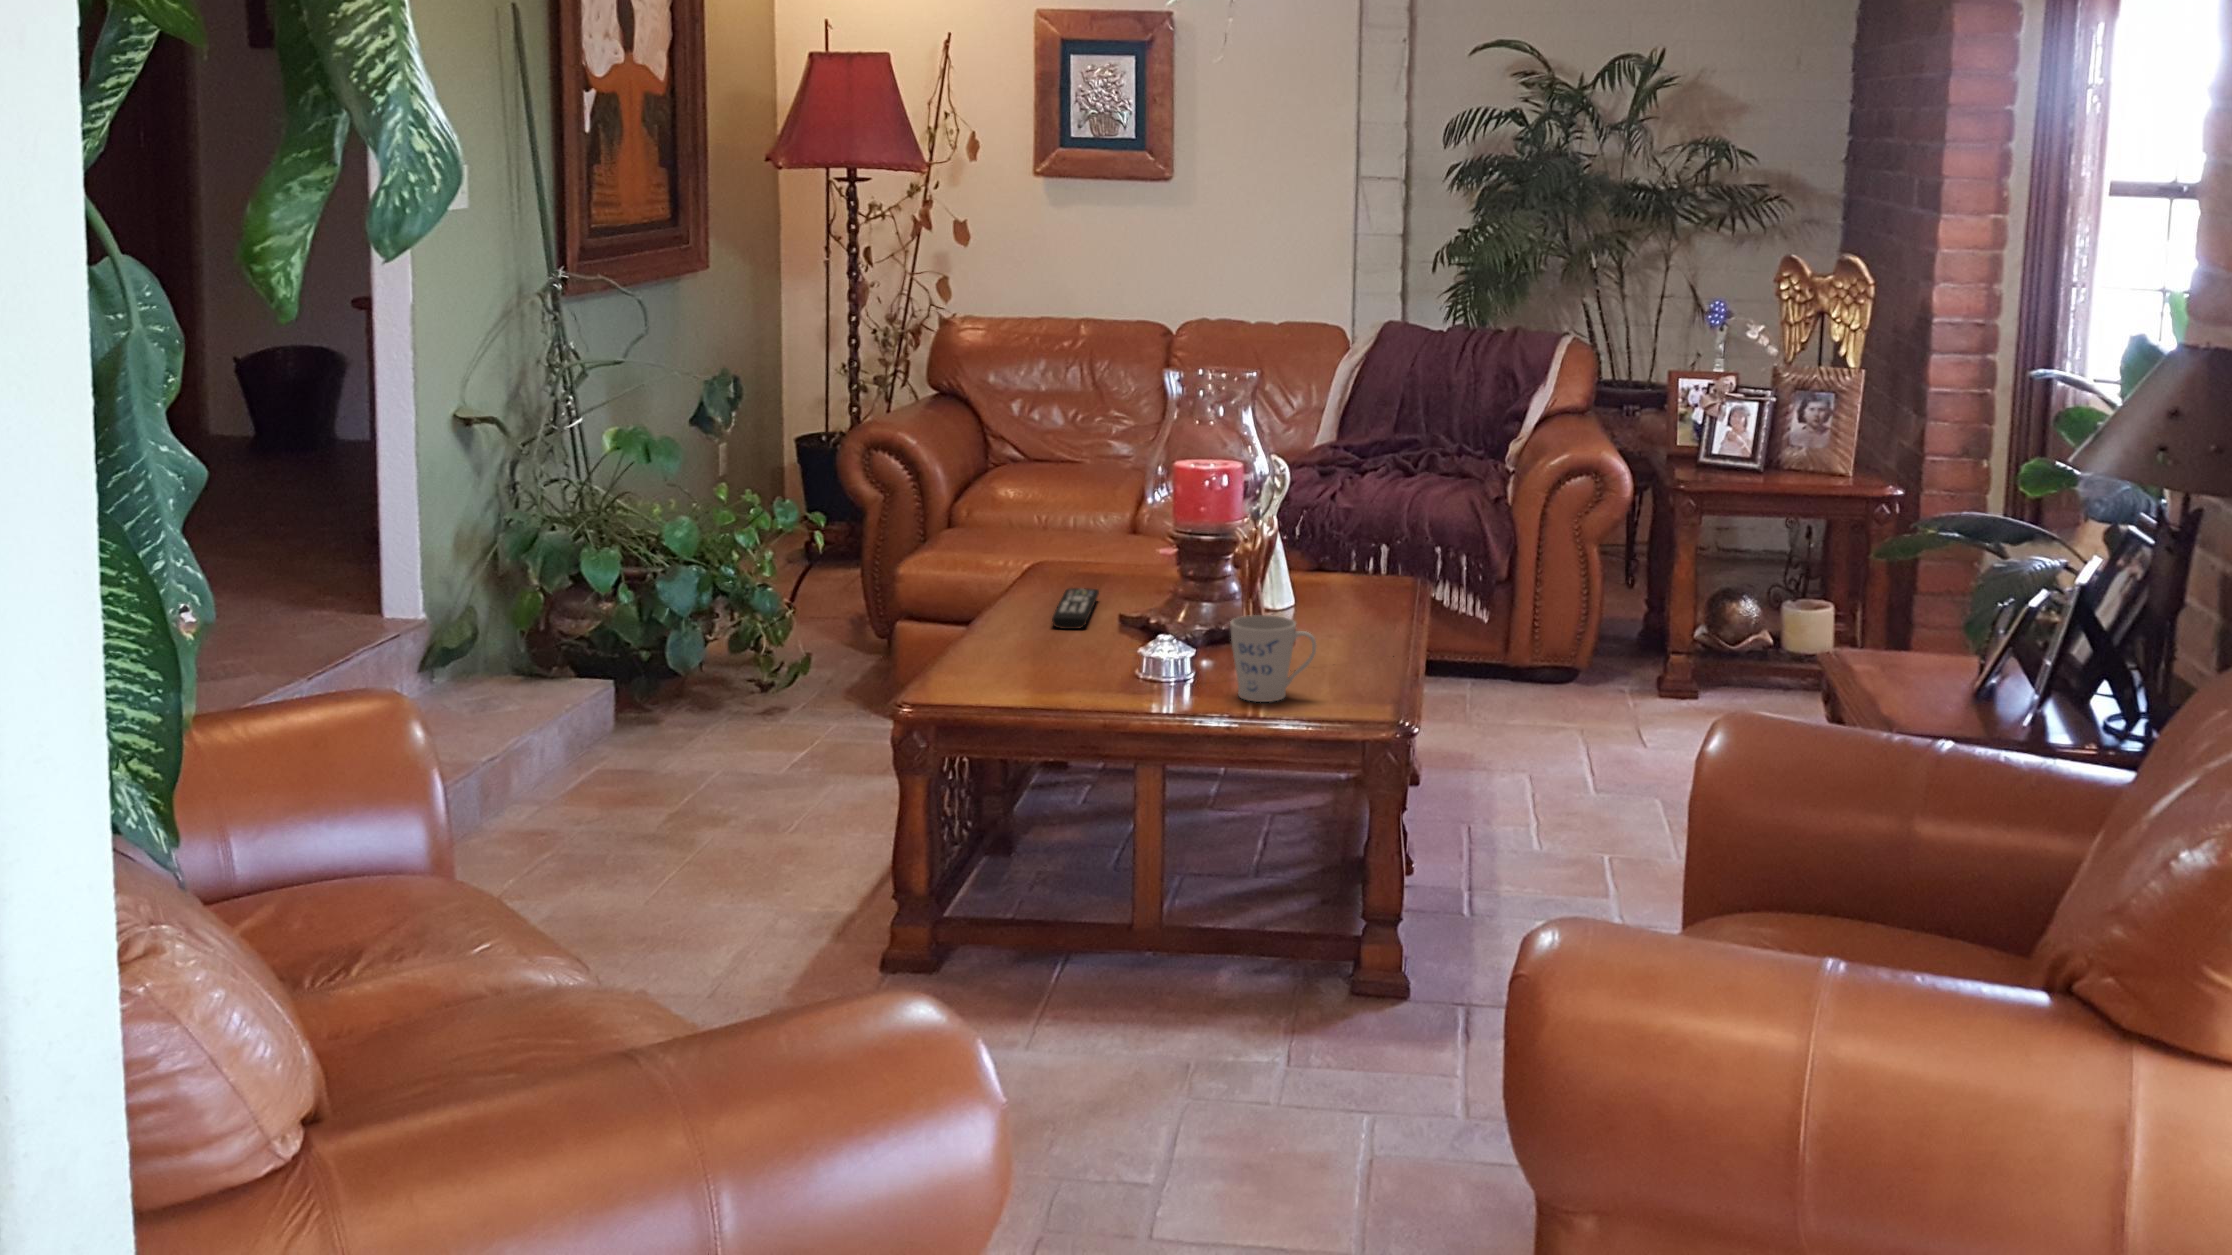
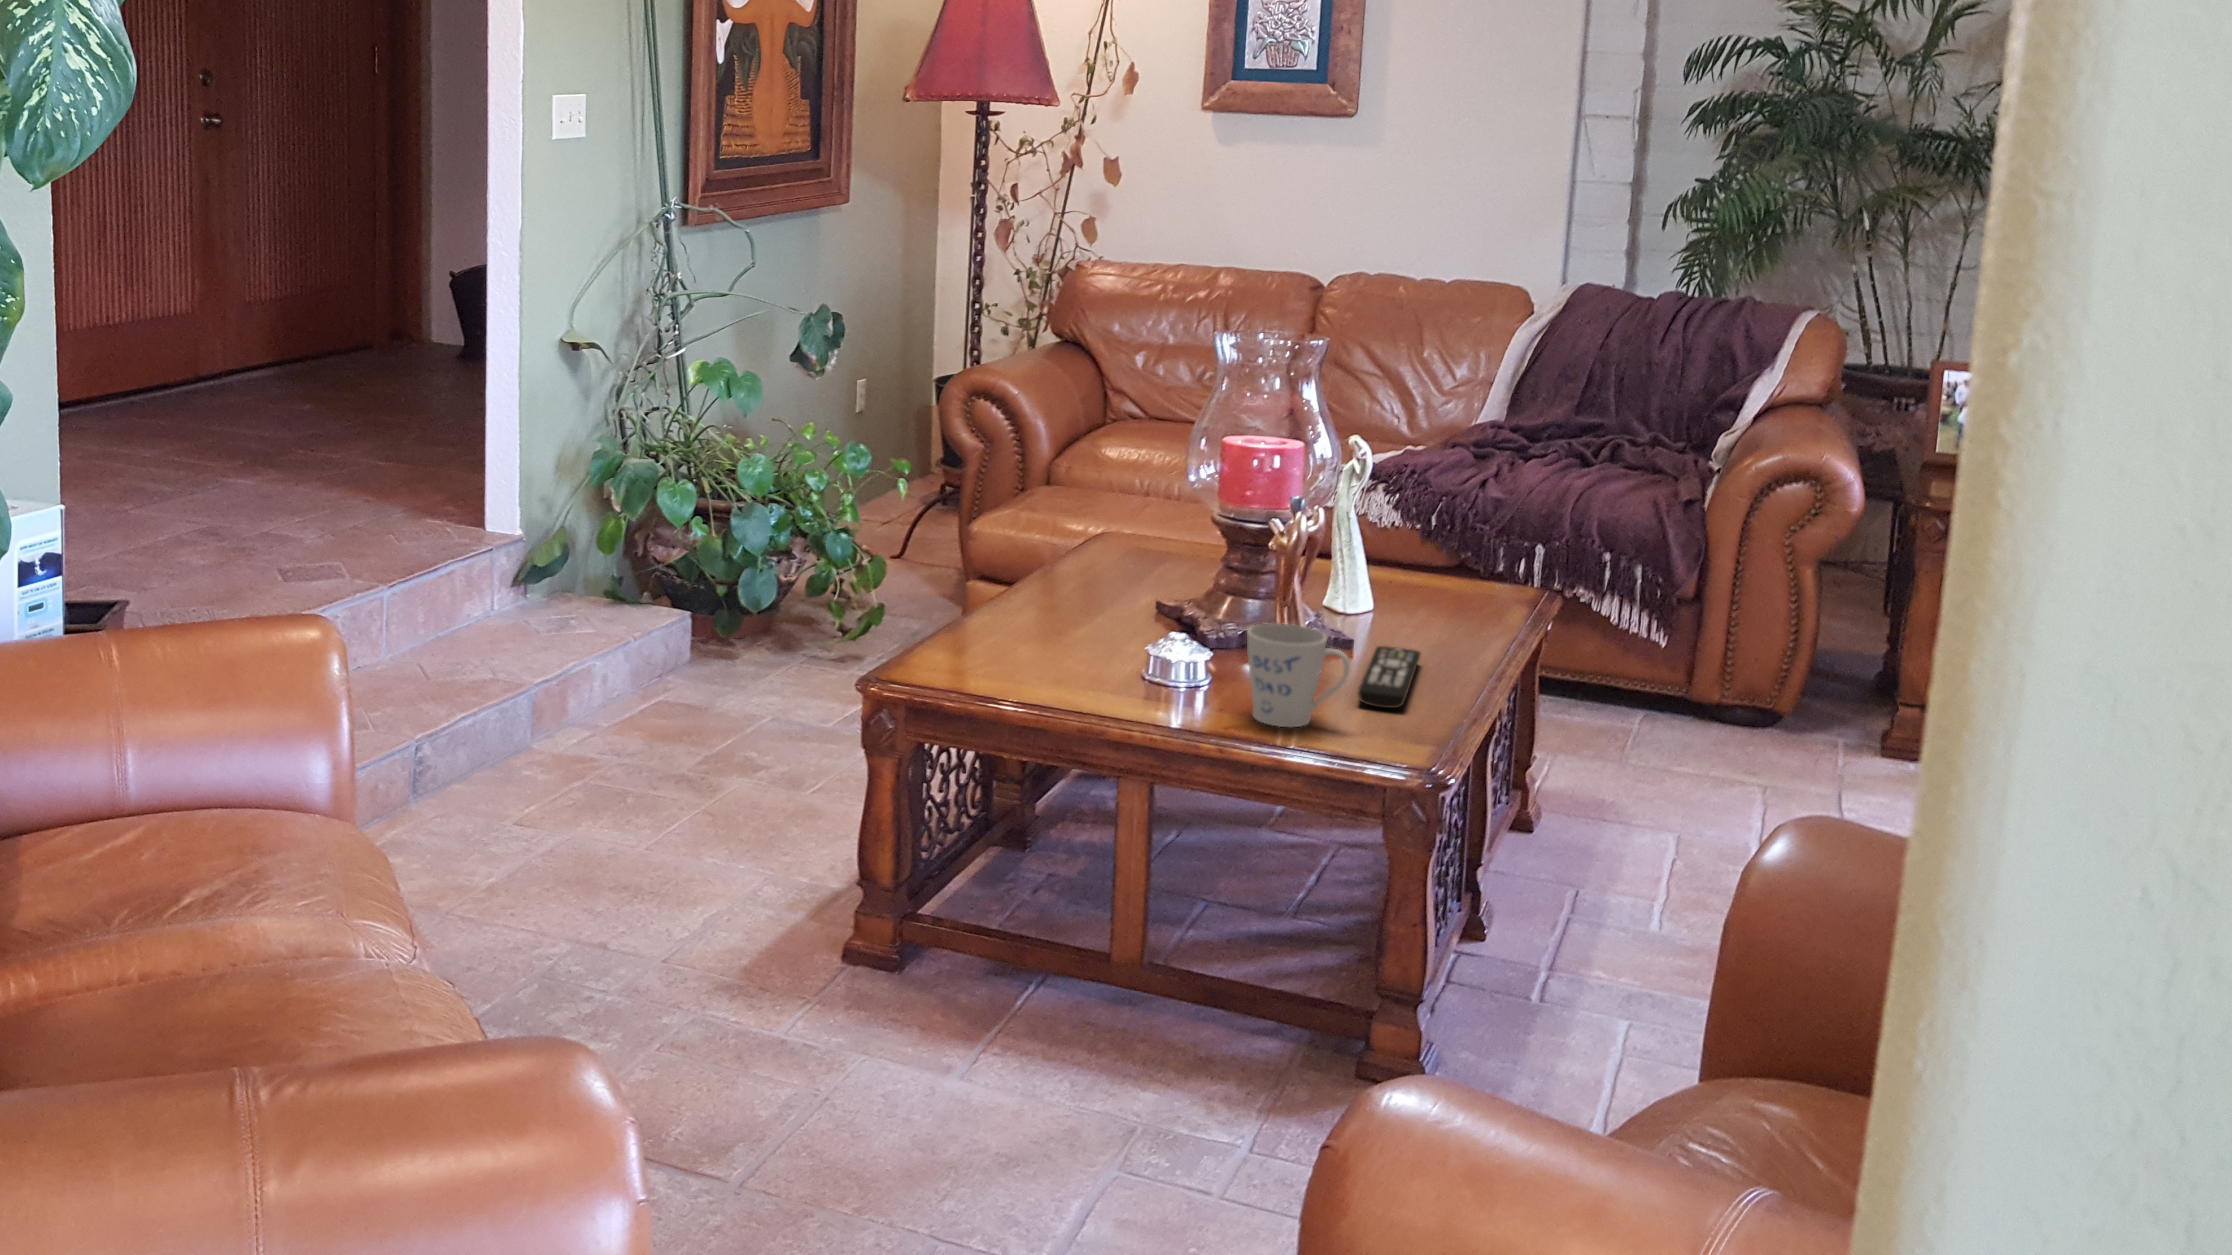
remote control: present [1052,588,1099,629] -> present [1358,646,1420,708]

